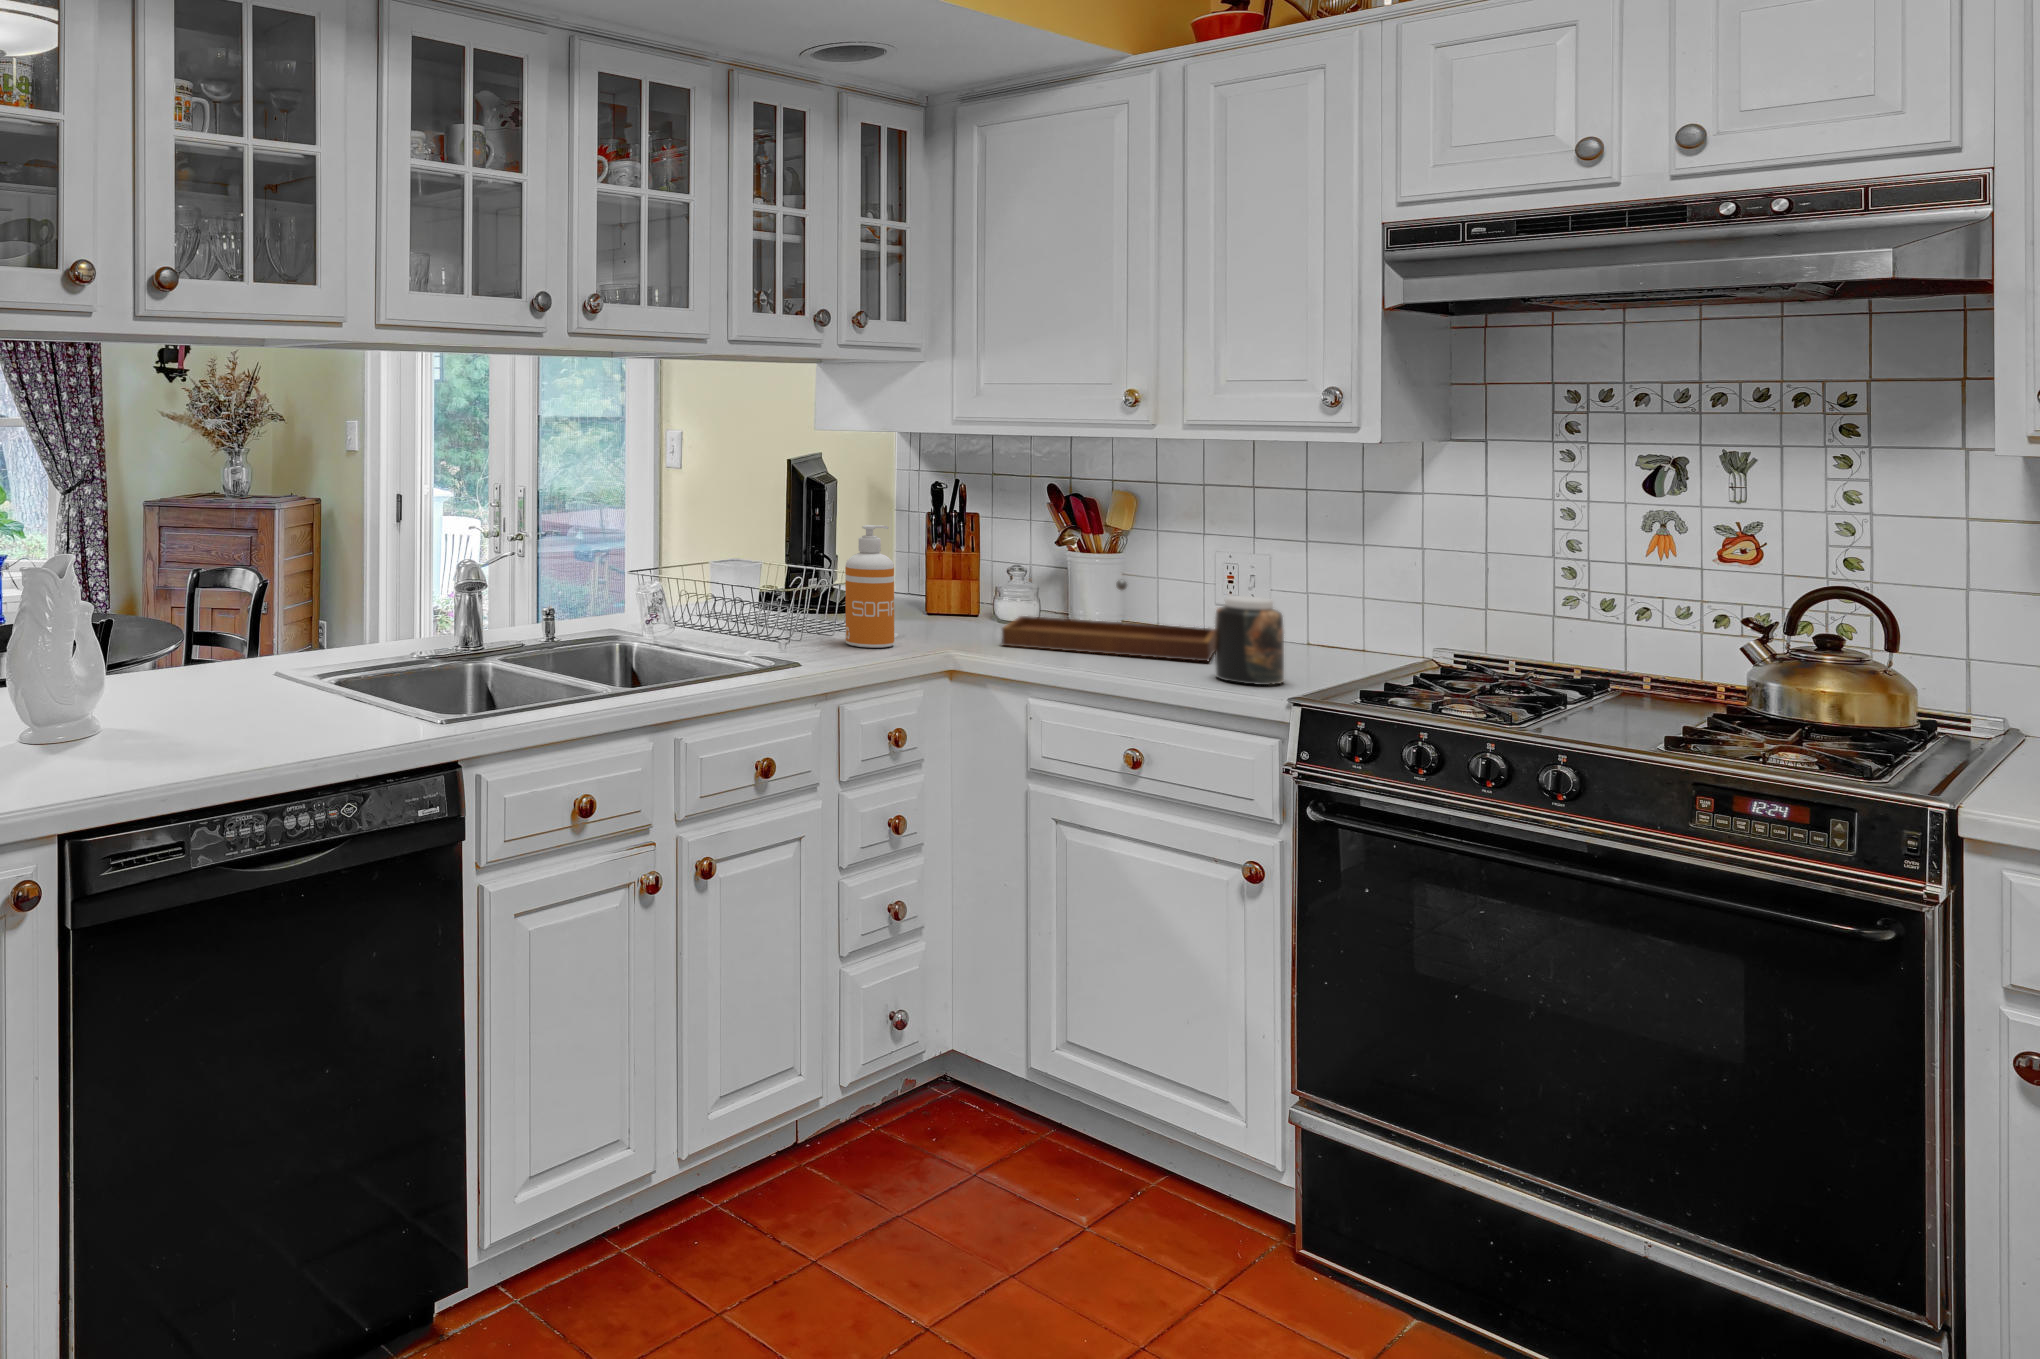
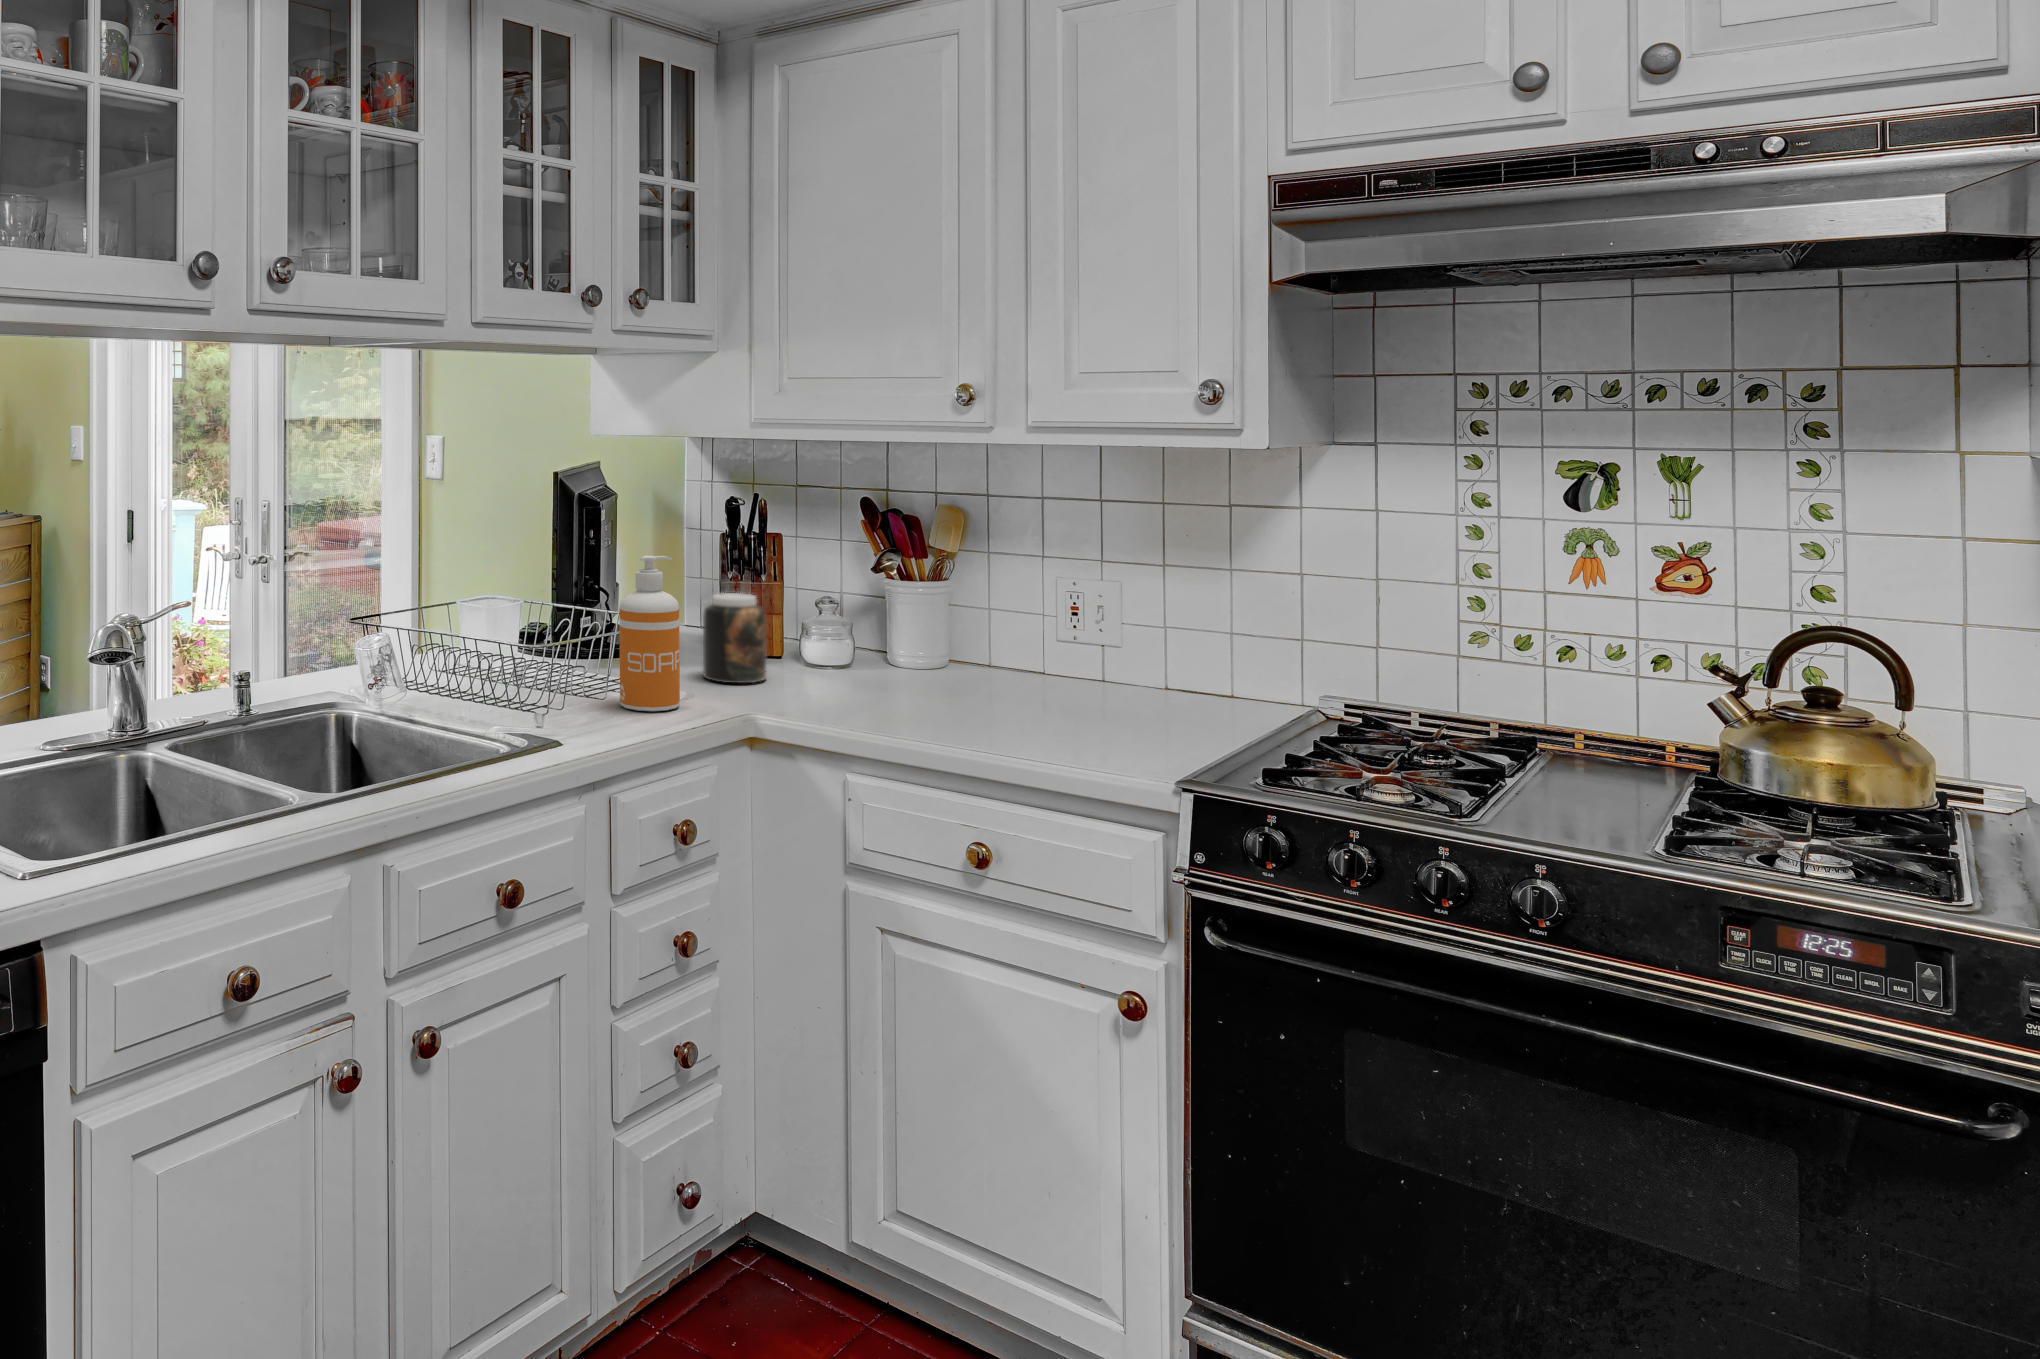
tray: present [1002,580,1215,661] -> none [810,616,1061,720]
jar: present [1215,596,1284,685] -> present [703,593,766,683]

